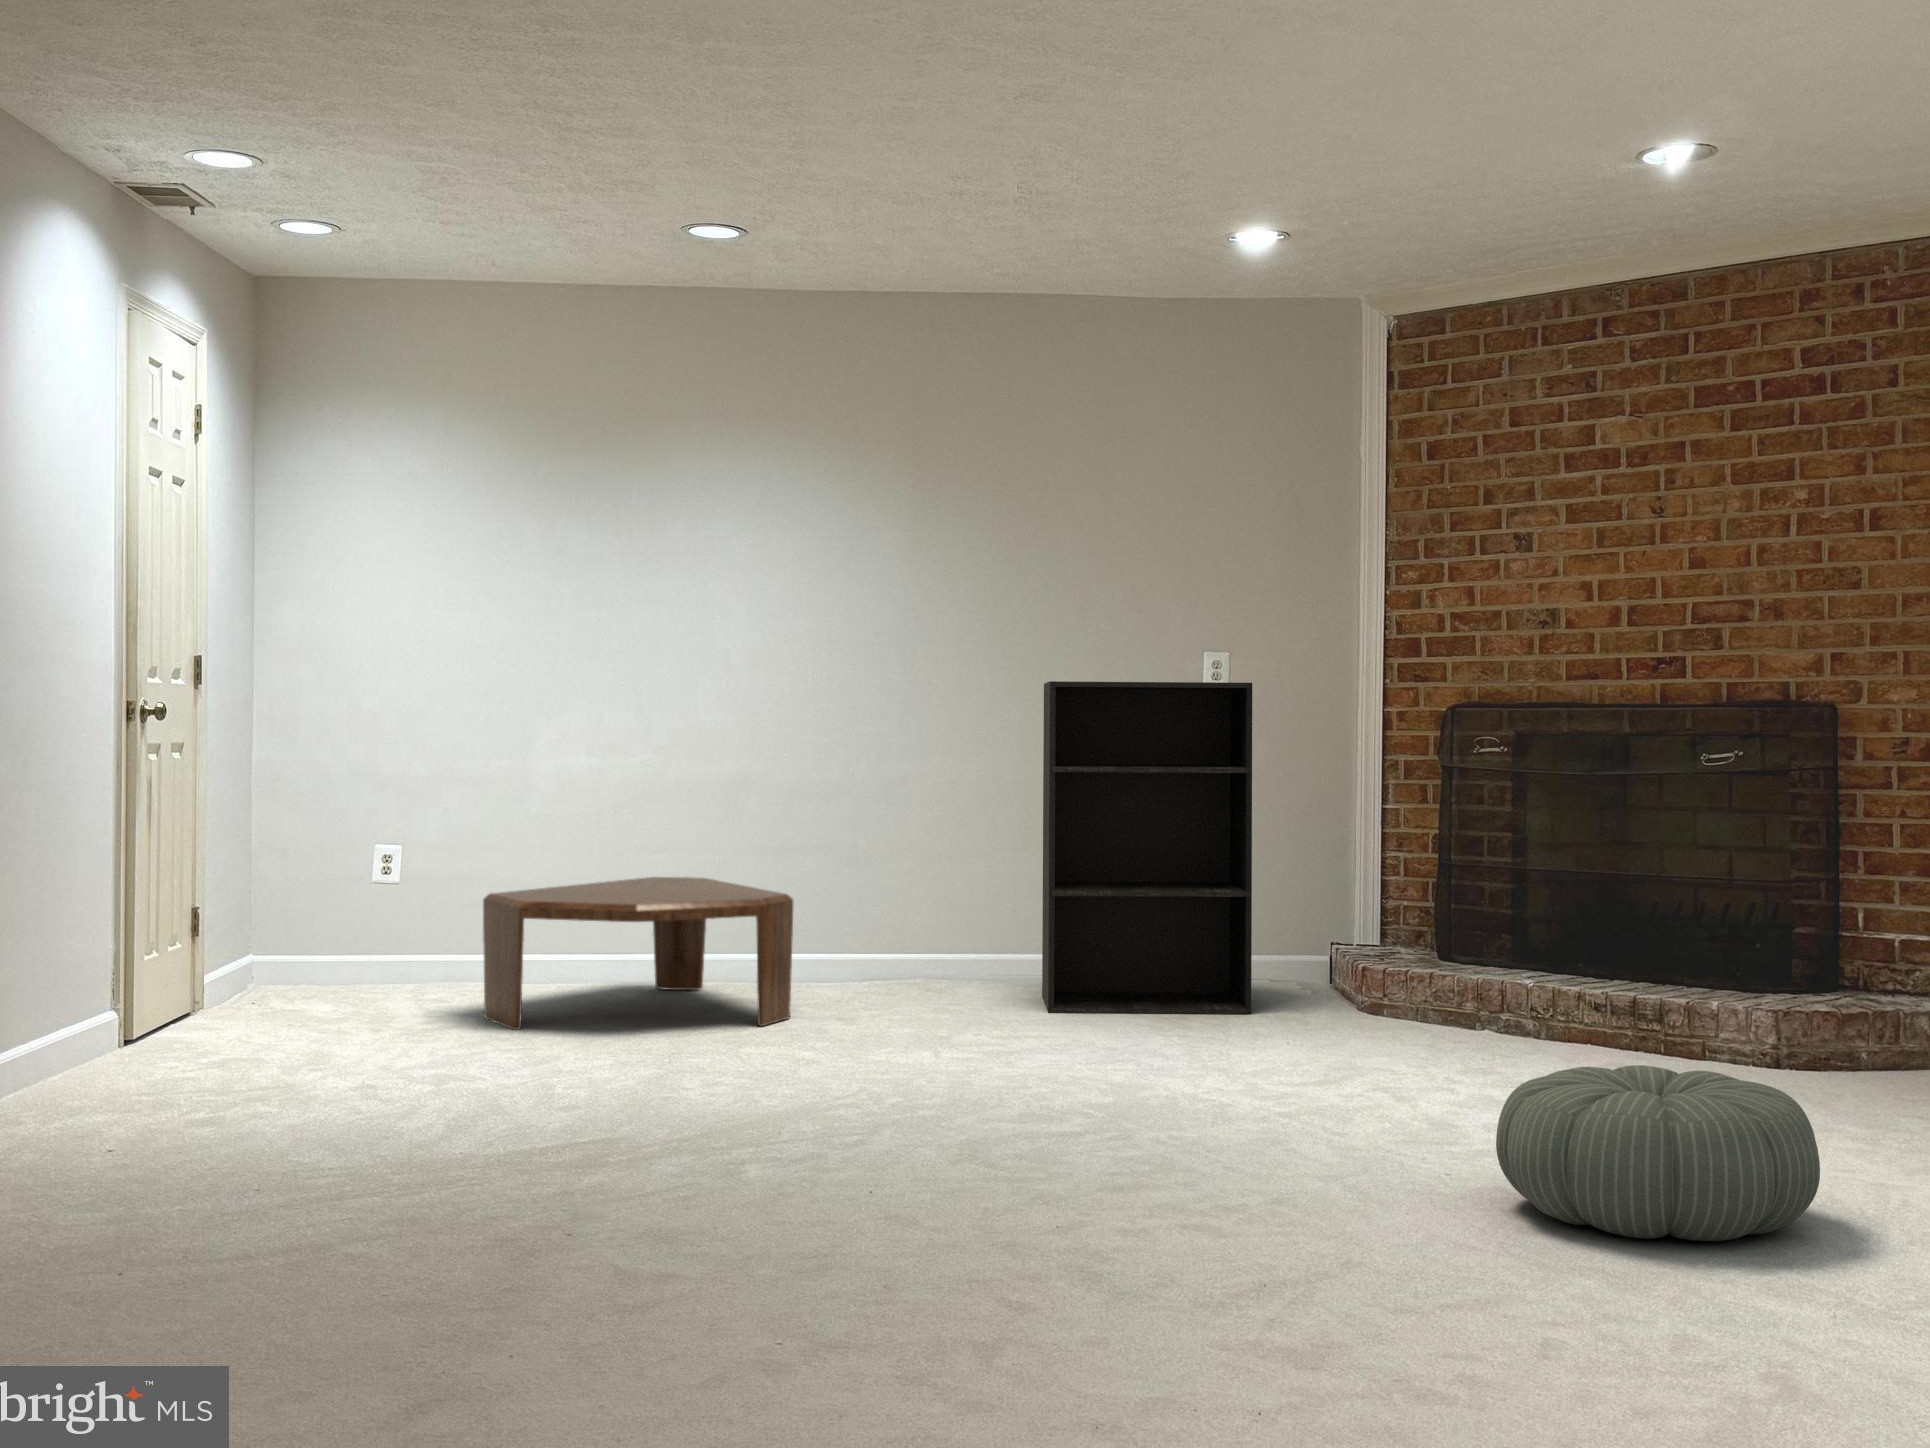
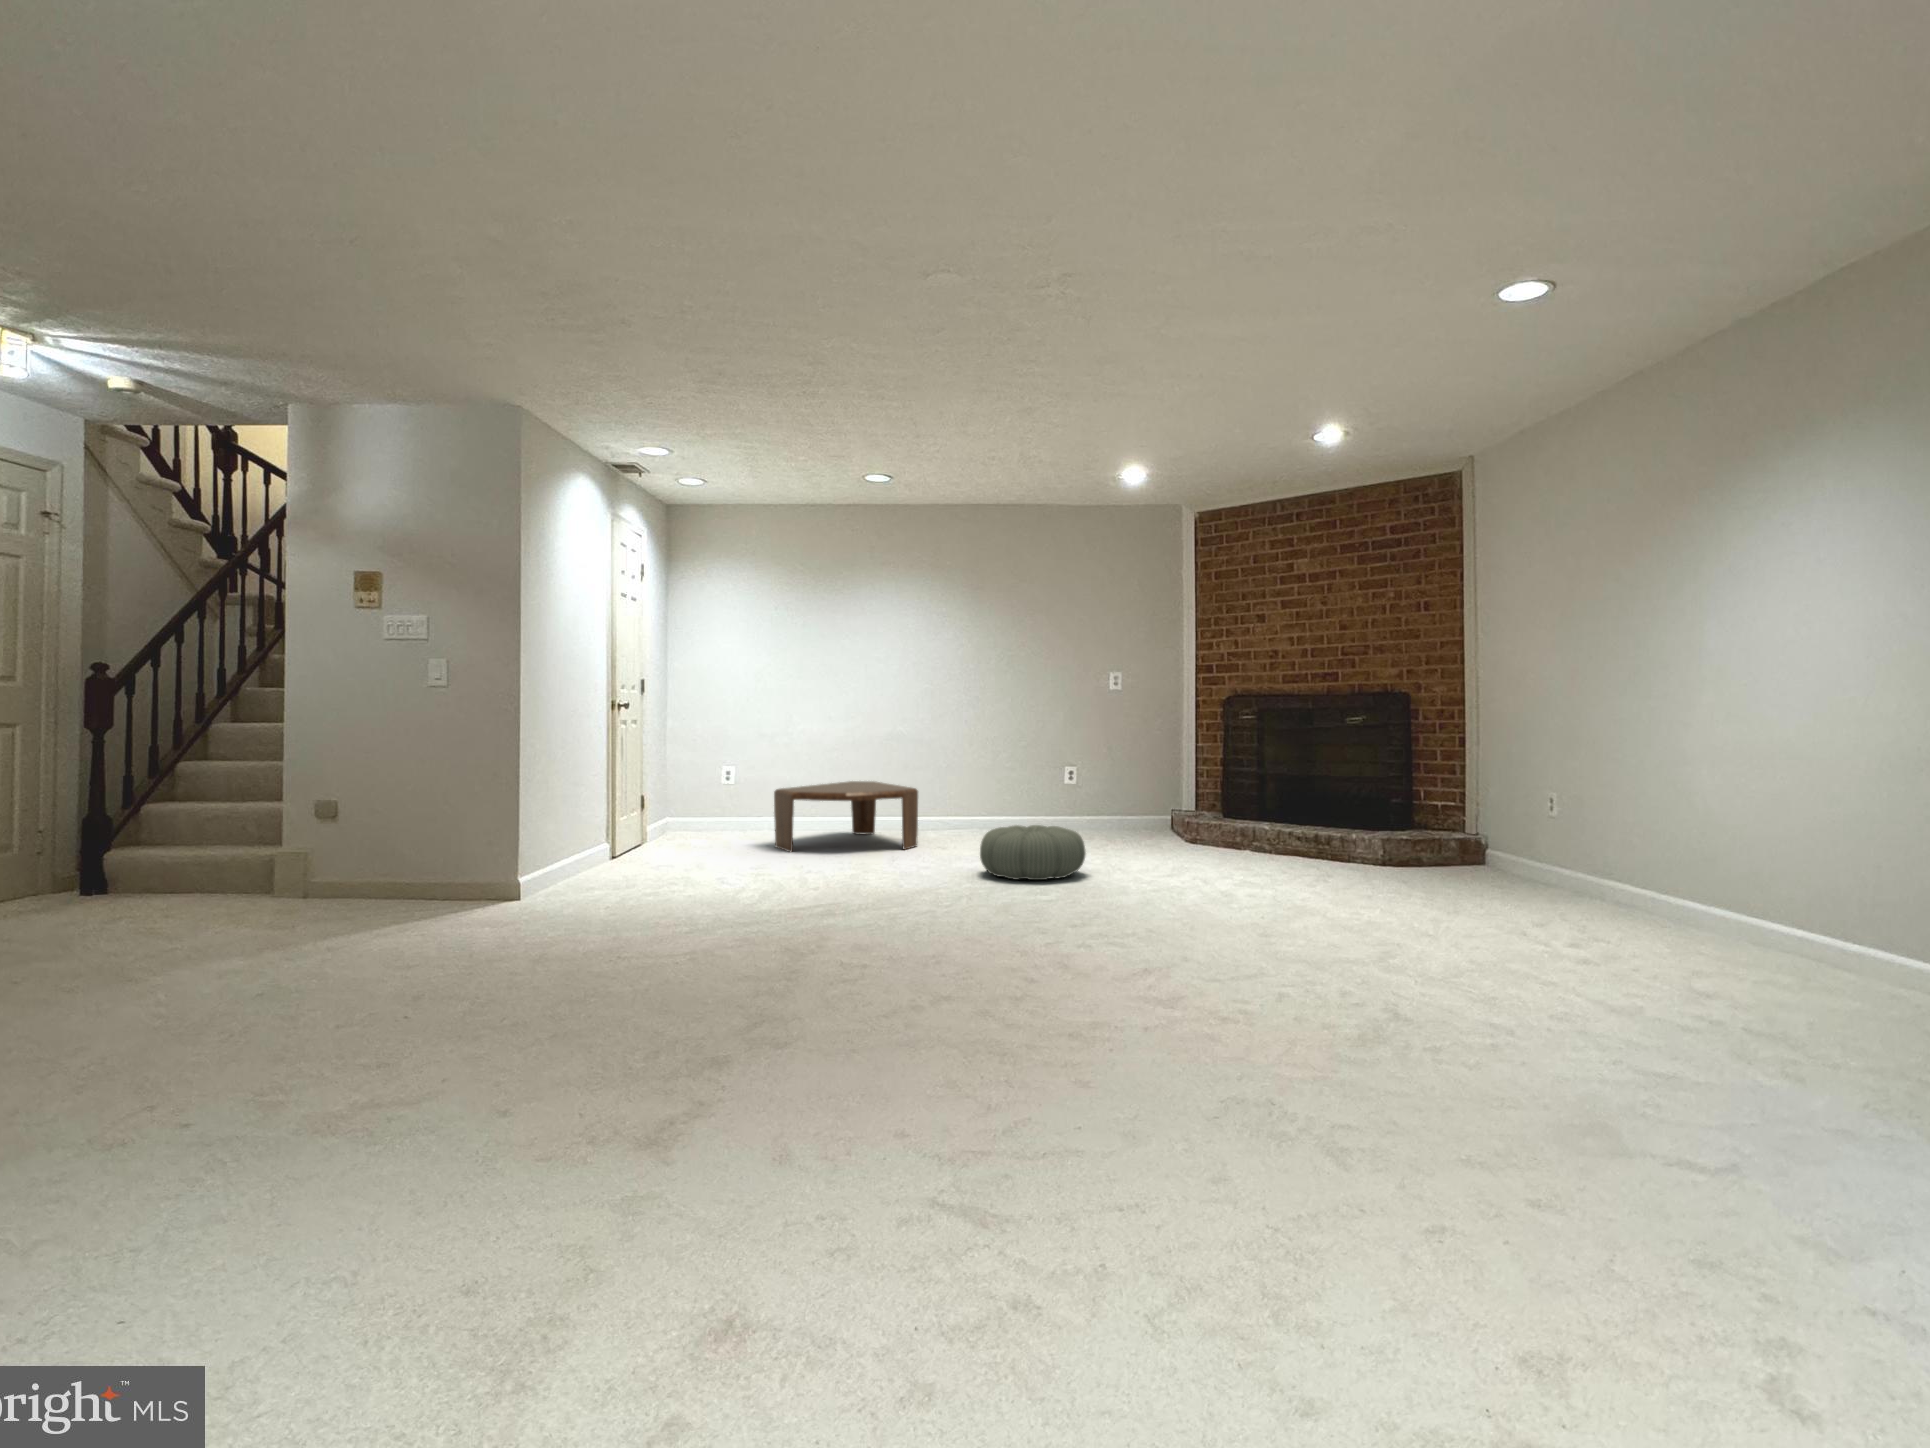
bookshelf: present [1042,681,1252,1014] -> none [1034,687,1135,844]
pouf: present [1496,1065,1820,1241] -> present [980,825,1086,880]

